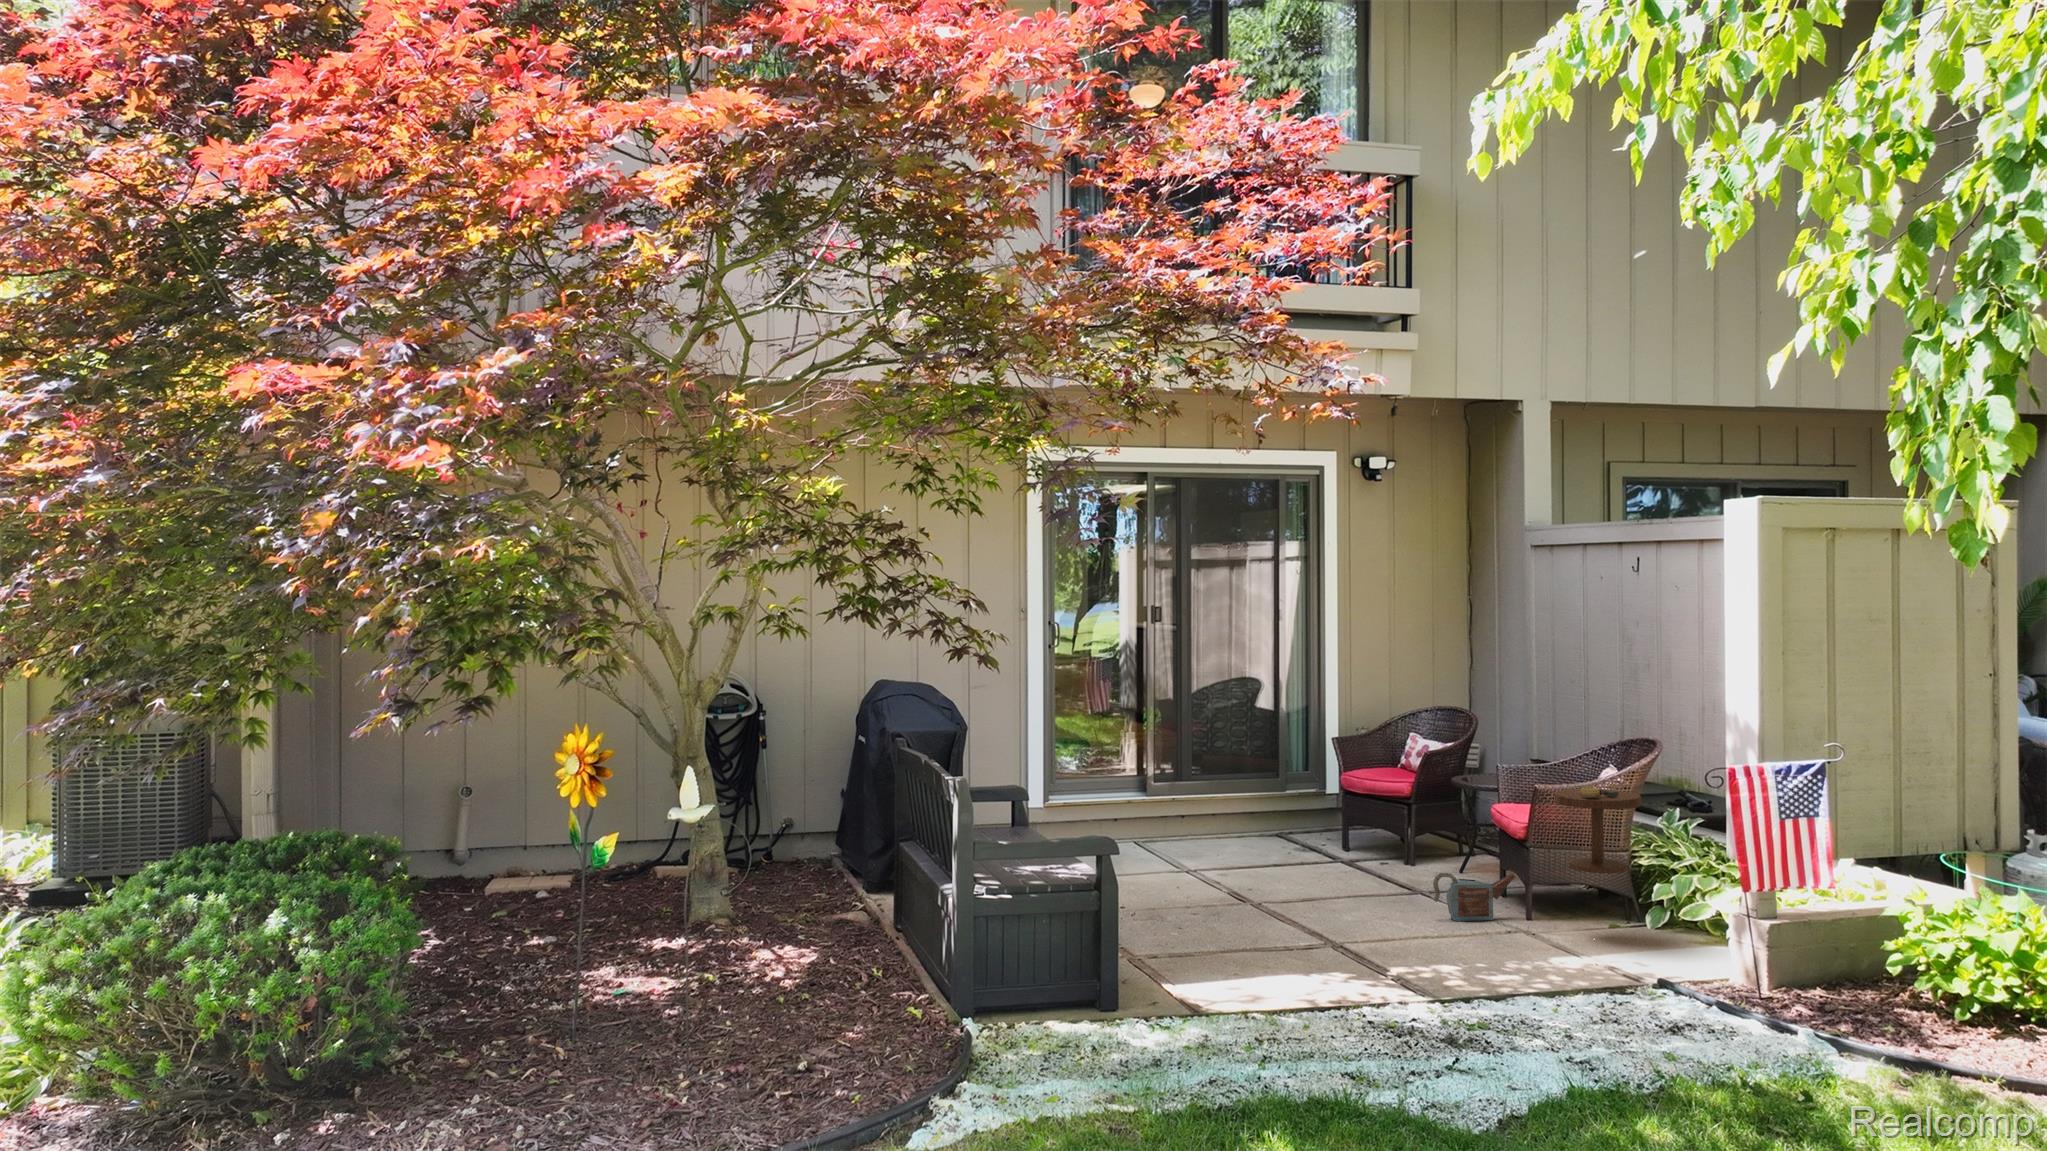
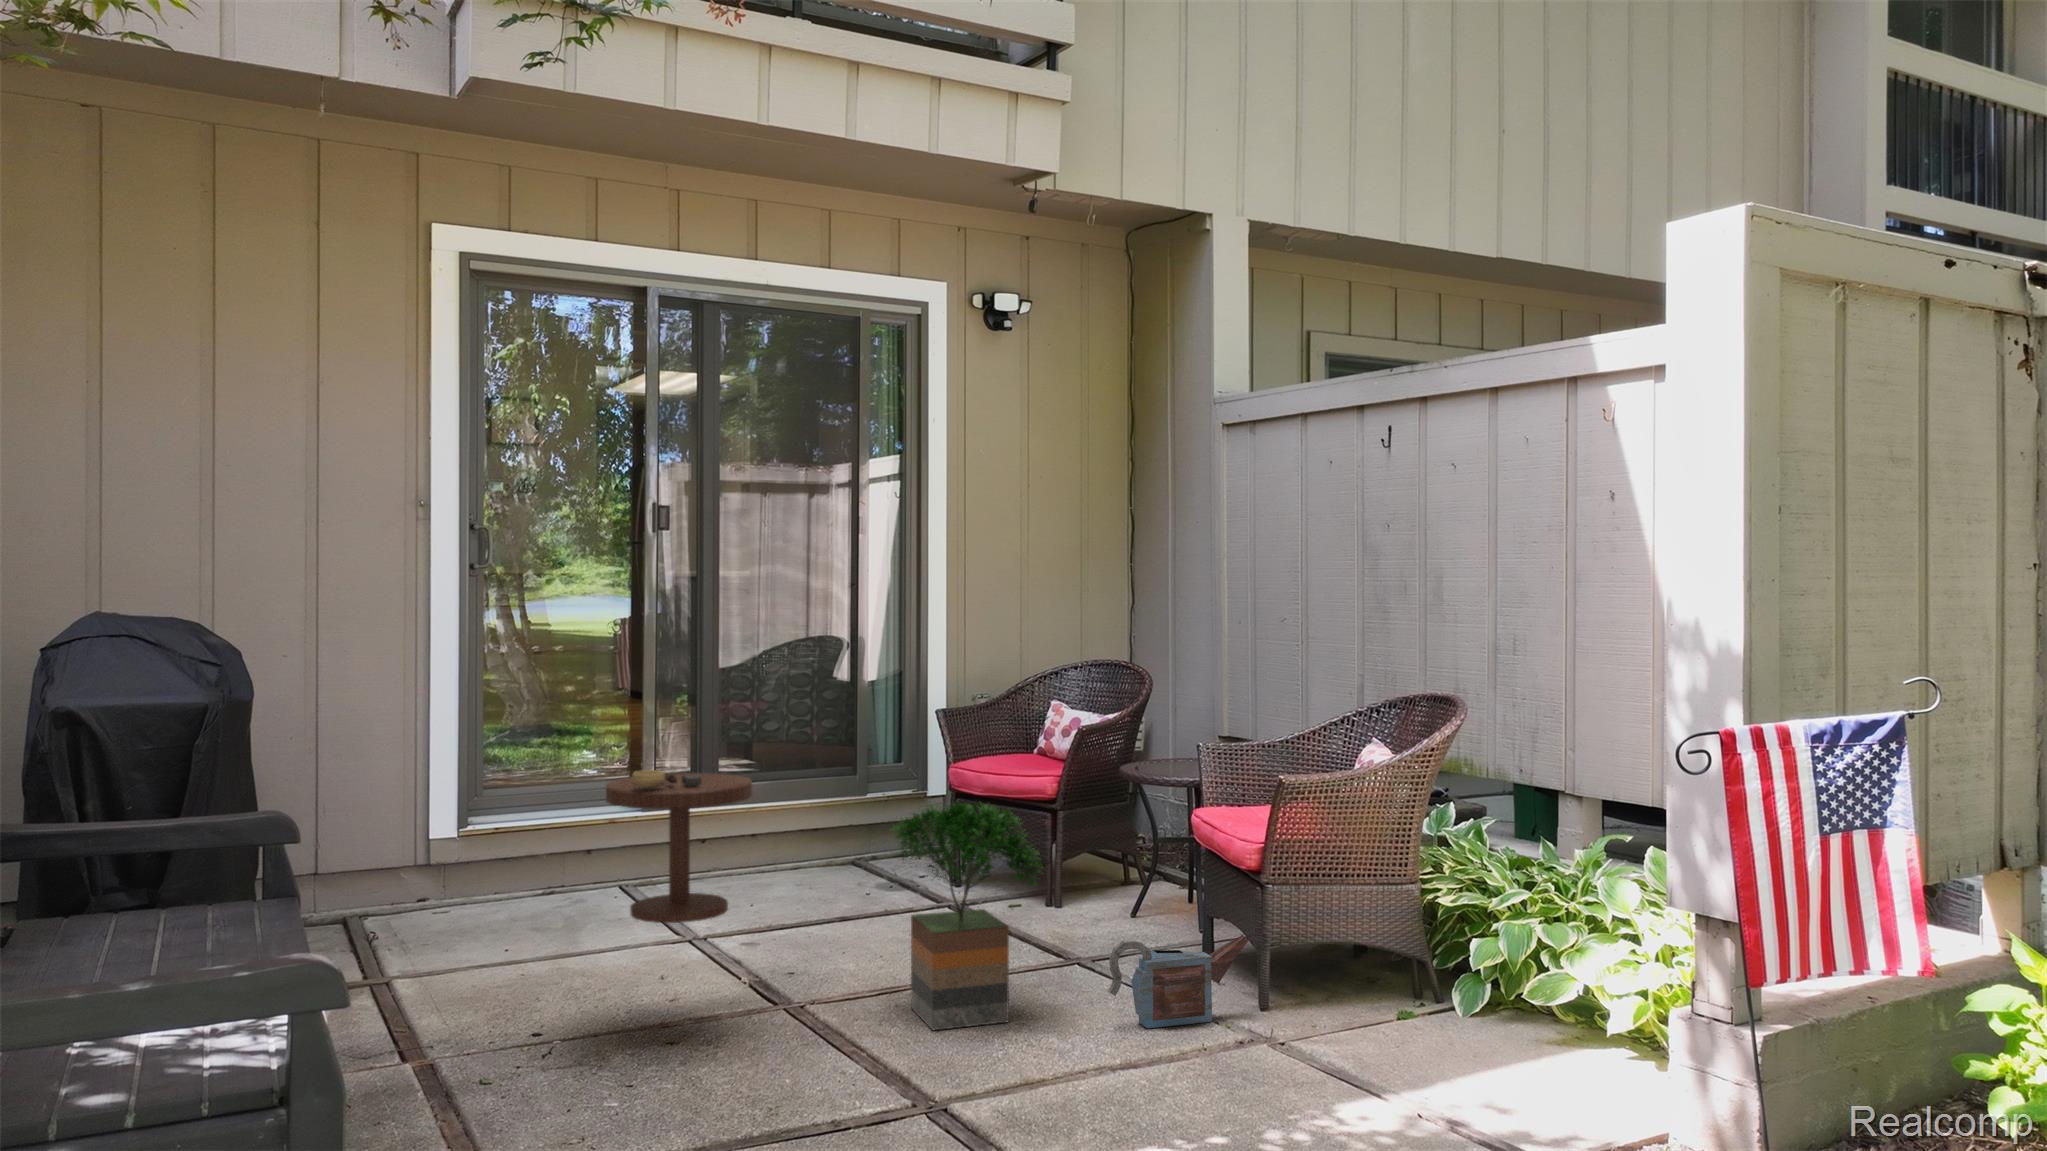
side table: present [1555,787,1641,873] -> present [606,770,752,923]
potted tree: none [1309,793,1397,915] -> present [893,803,1043,1030]

